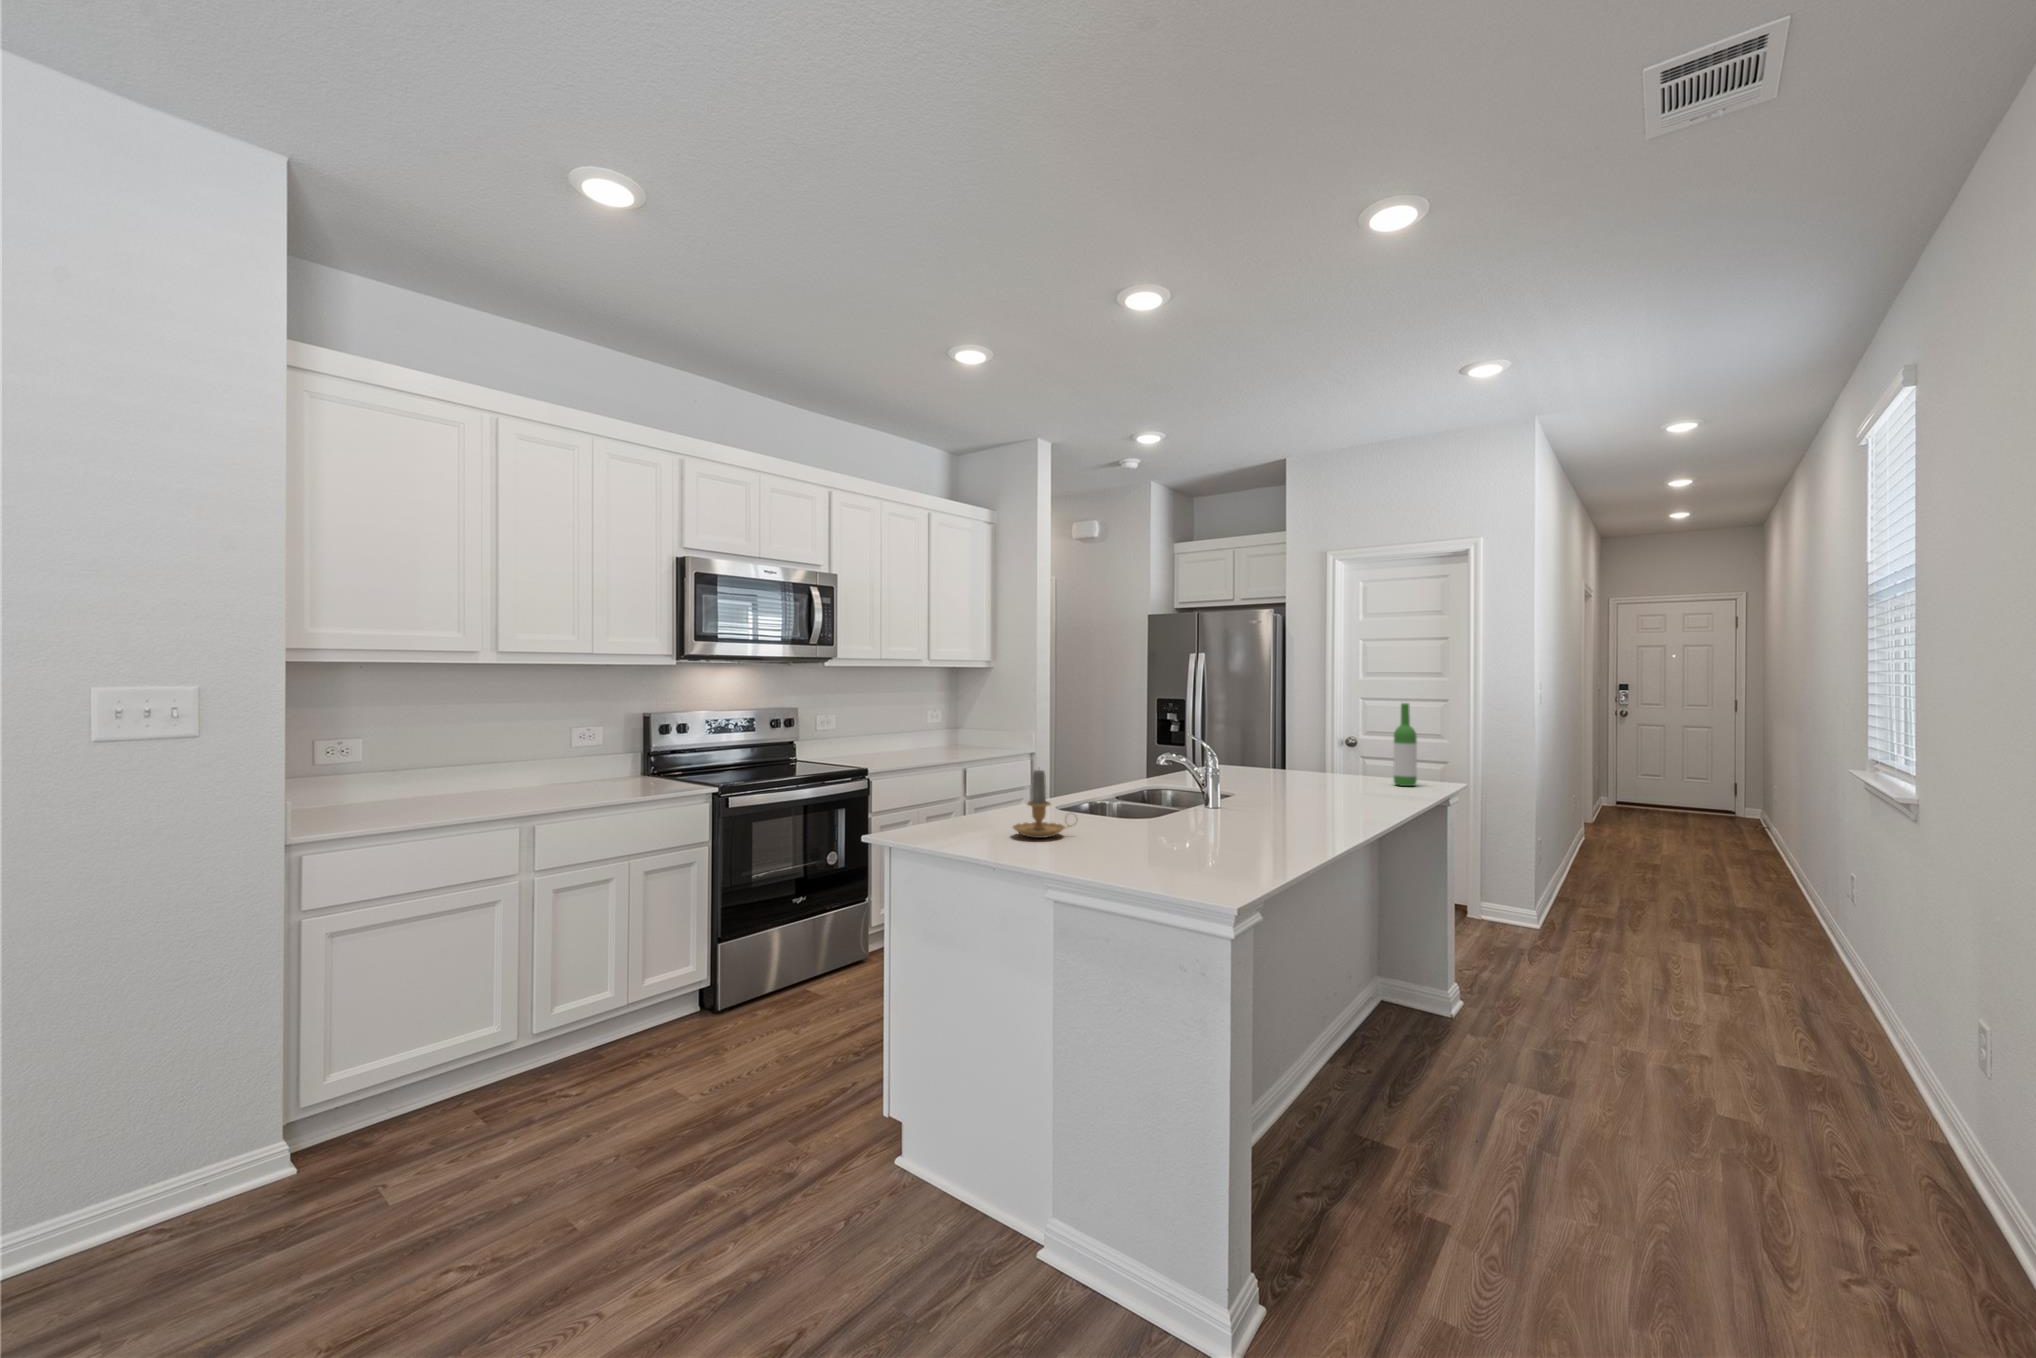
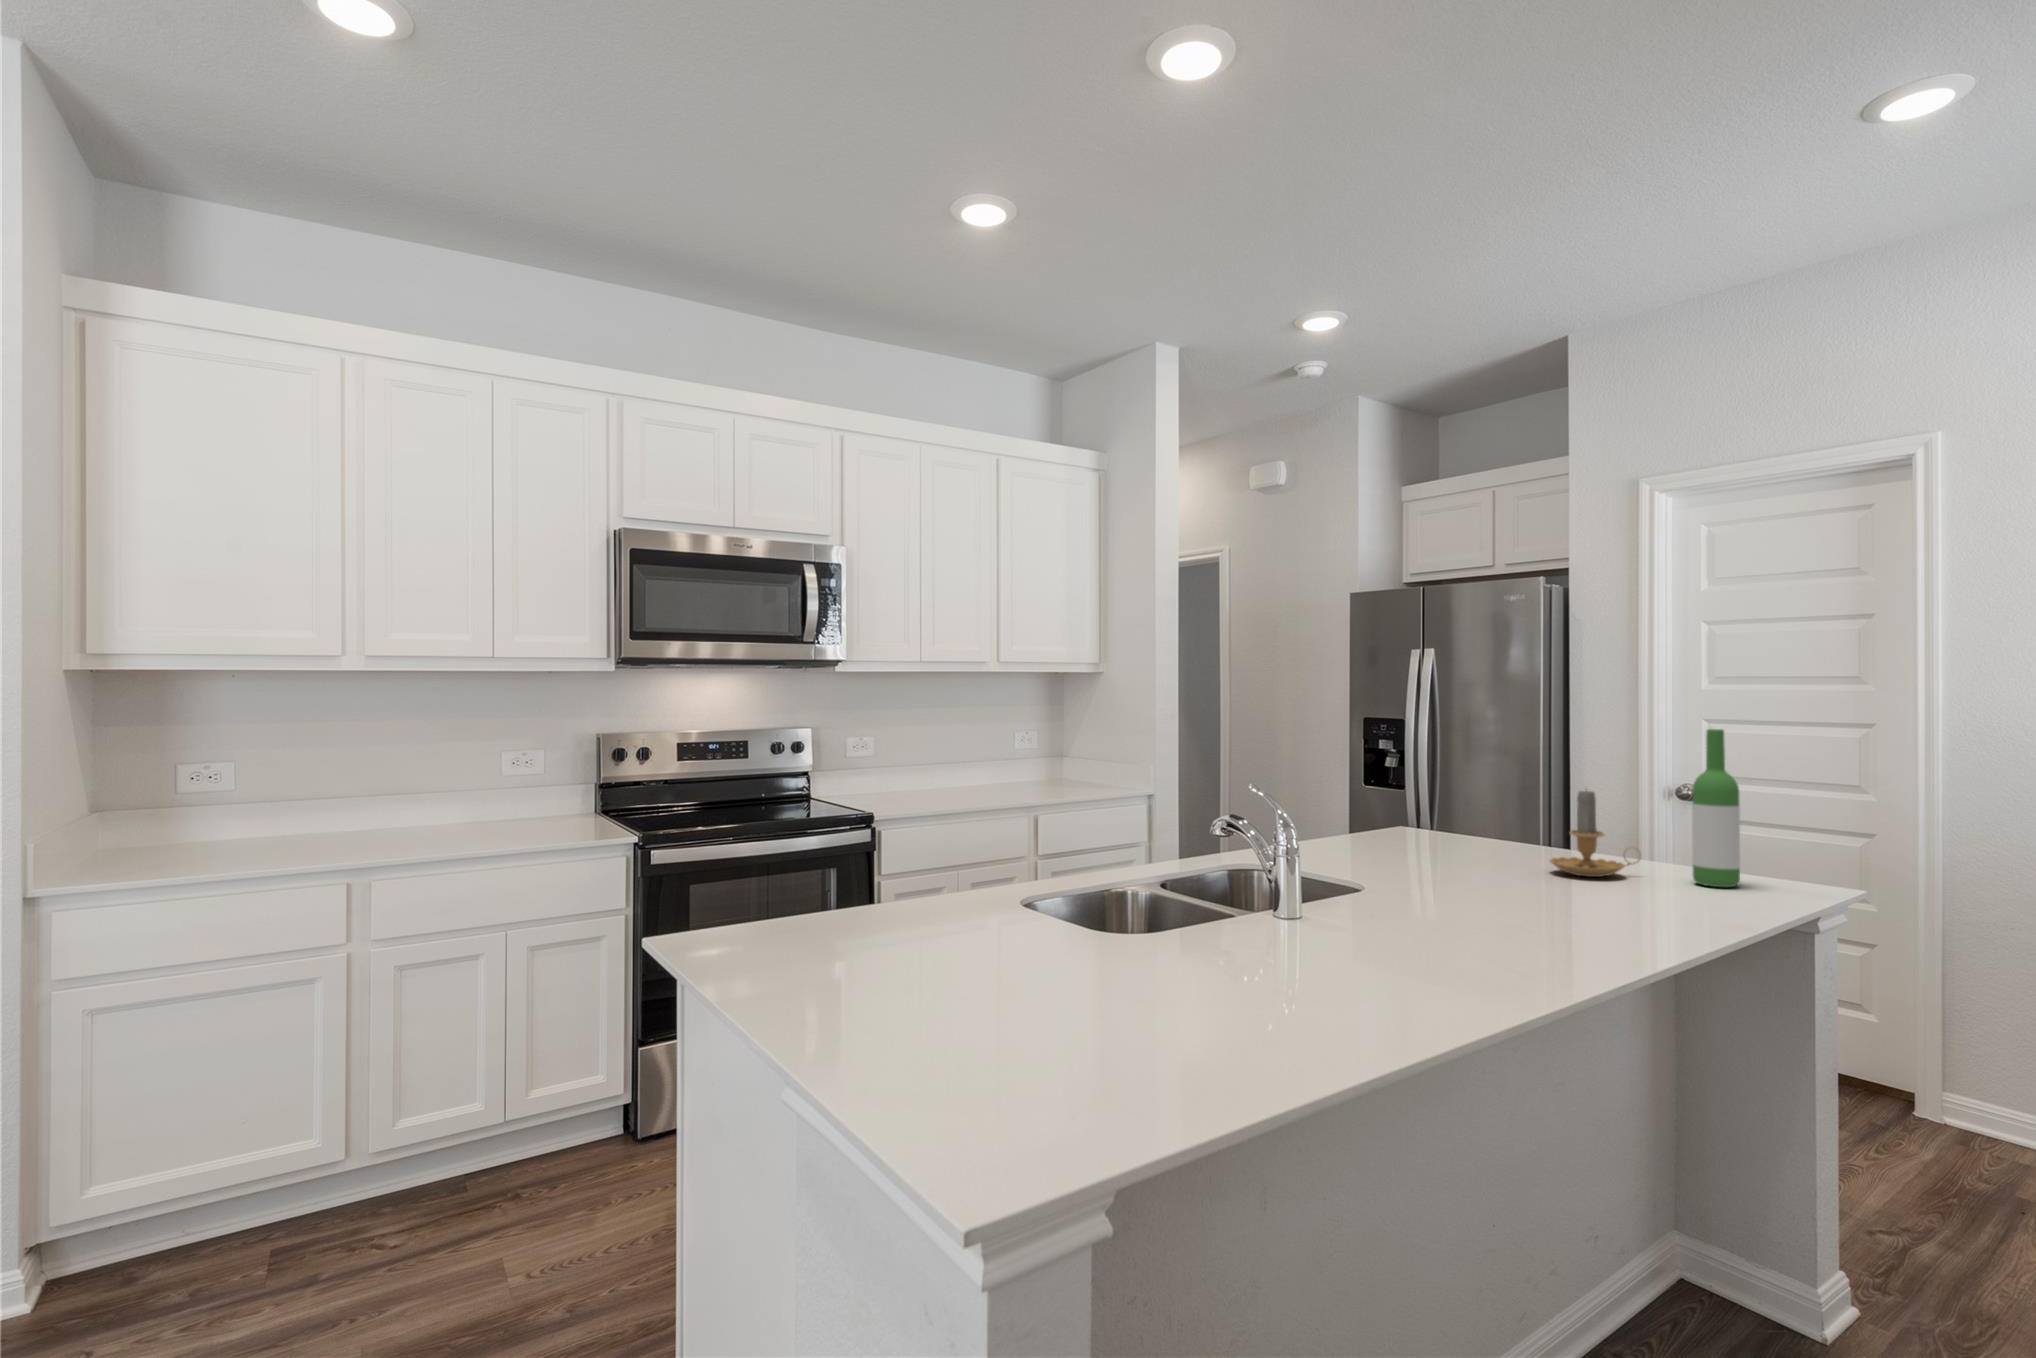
candle: present [1013,770,1076,838] -> present [1550,791,1641,877]

